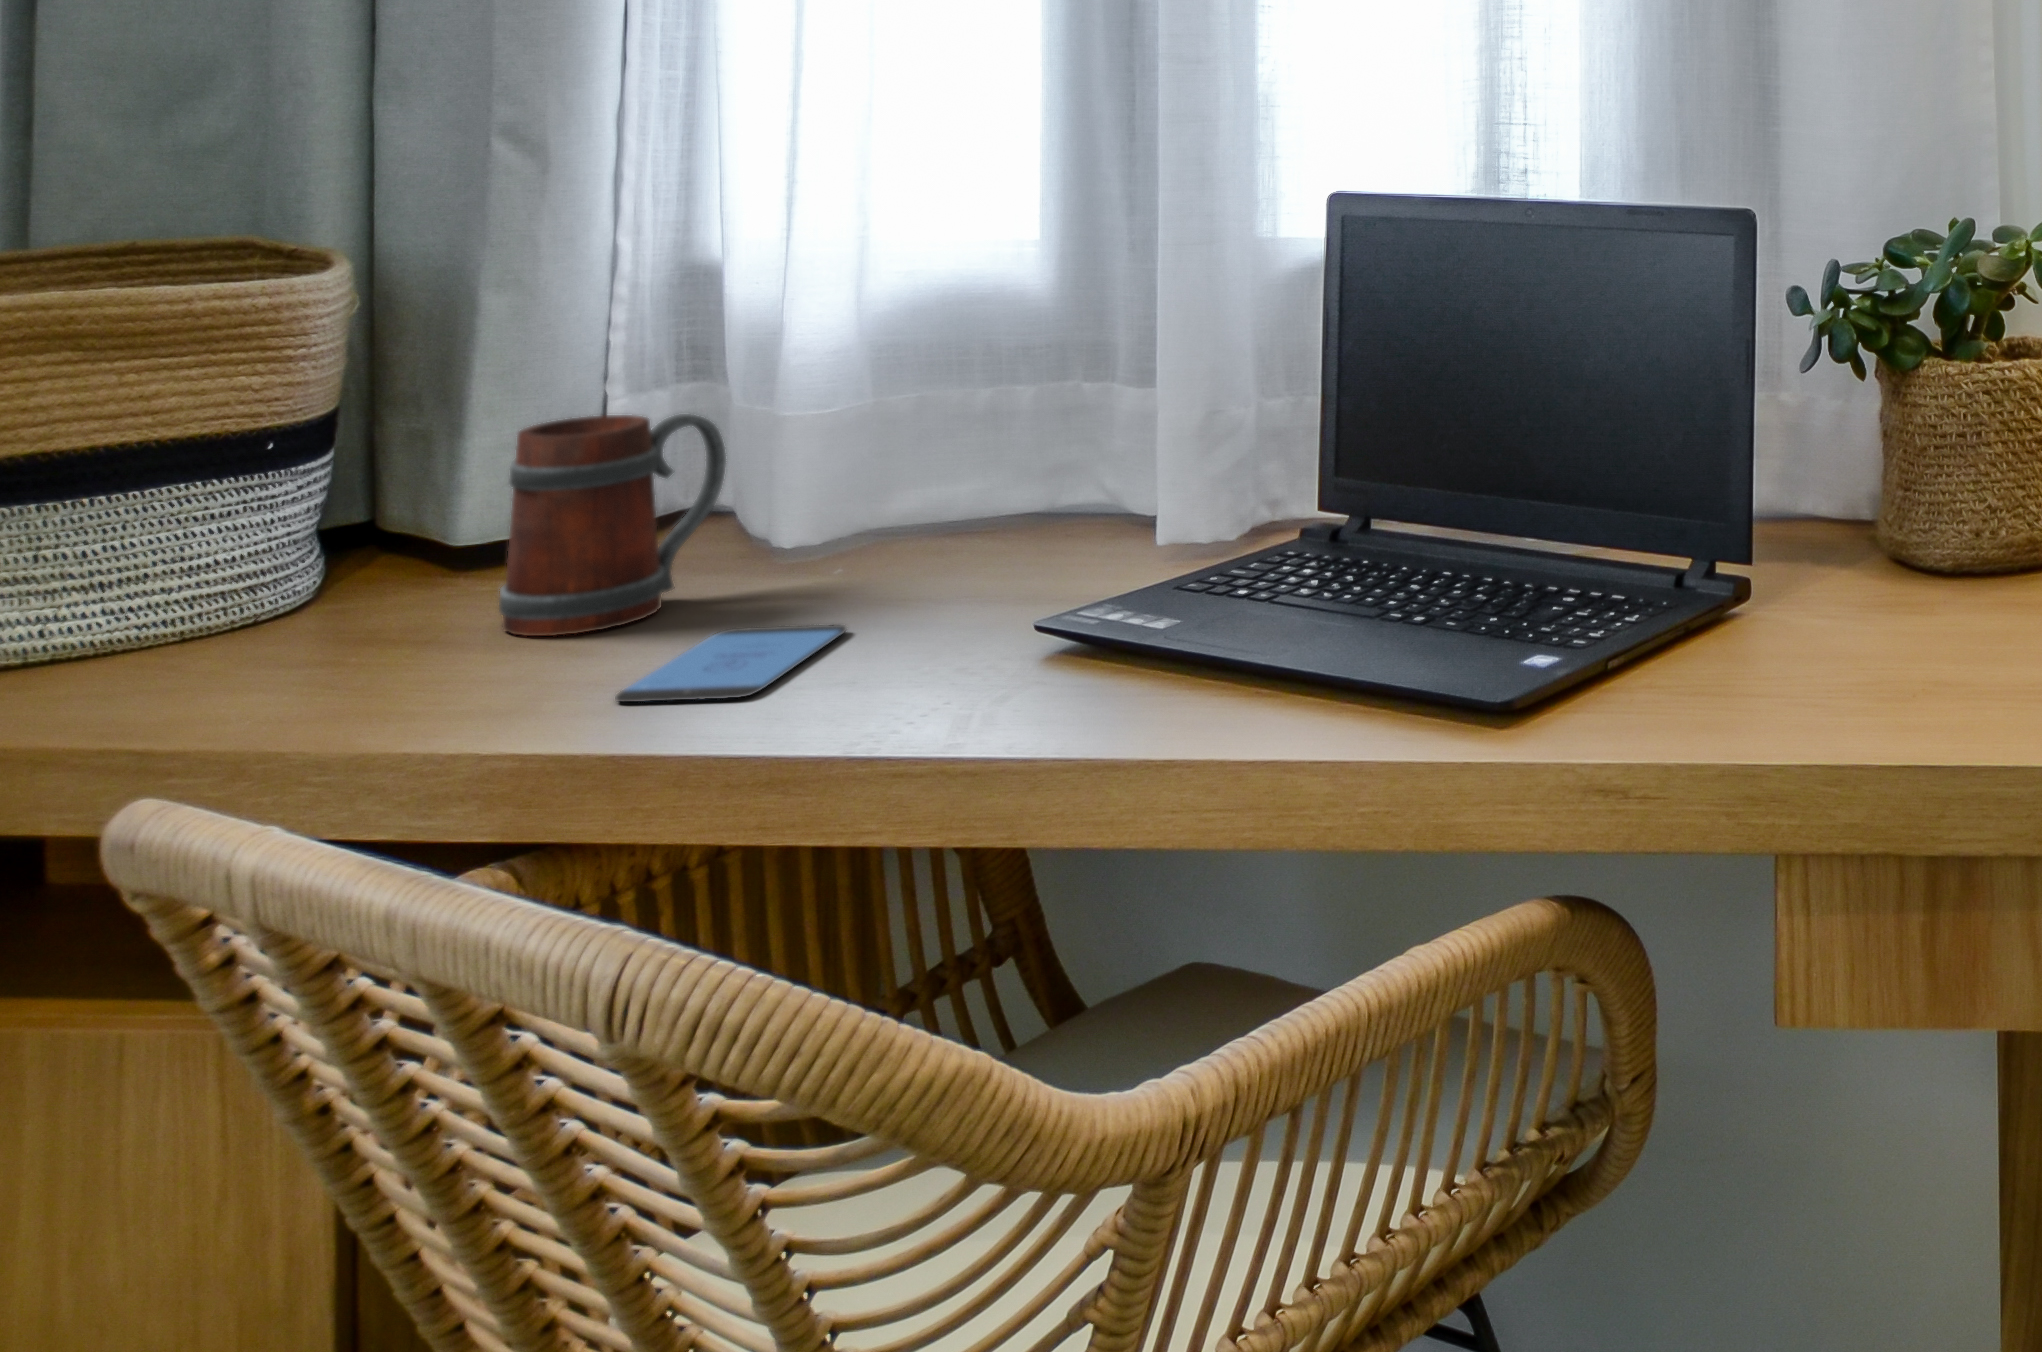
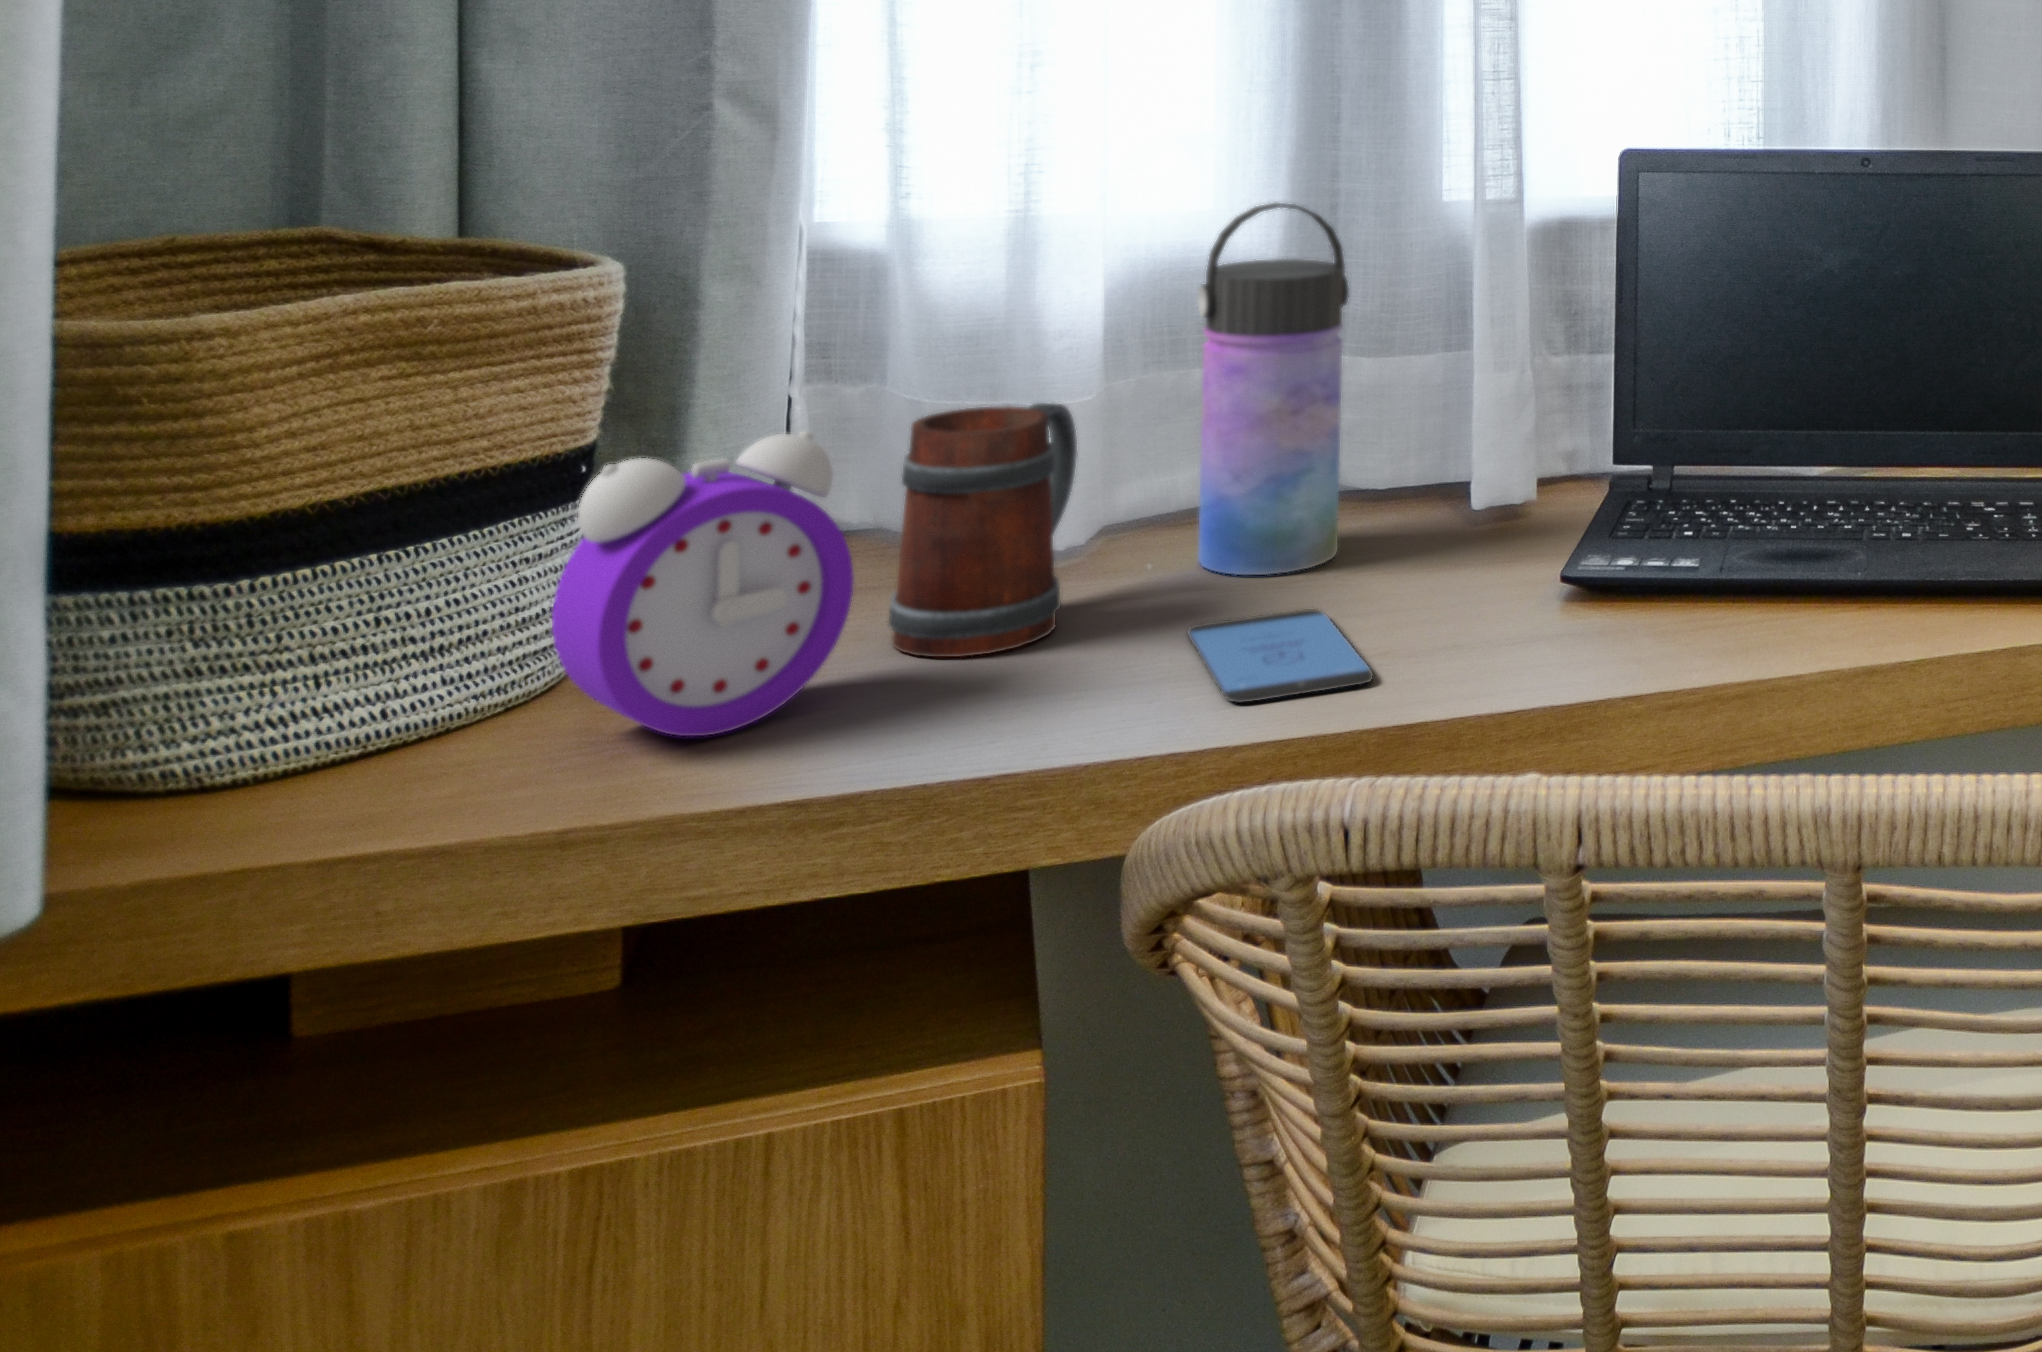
water bottle: none [853,237,1005,590] -> present [1198,203,1349,575]
alarm clock: none [127,426,395,679] -> present [552,431,854,736]

